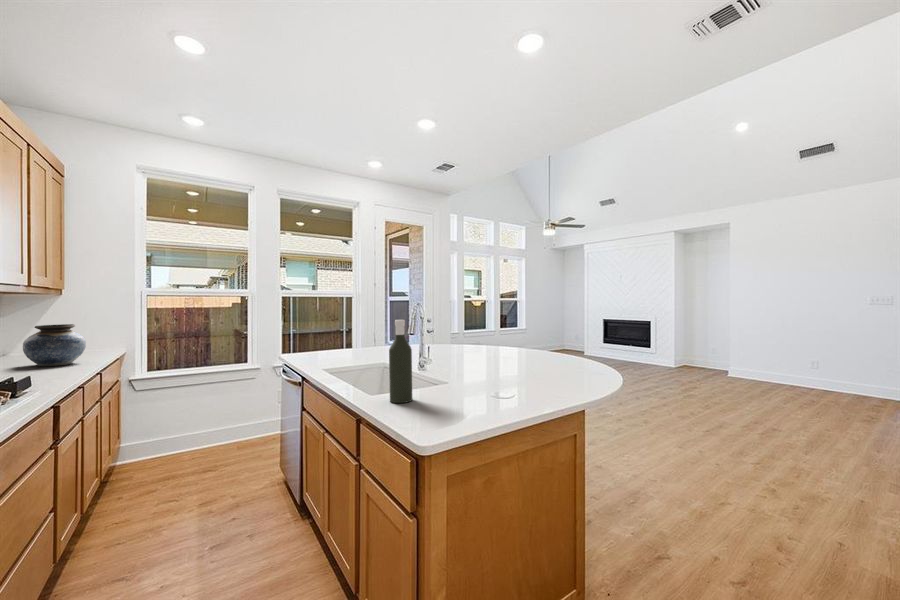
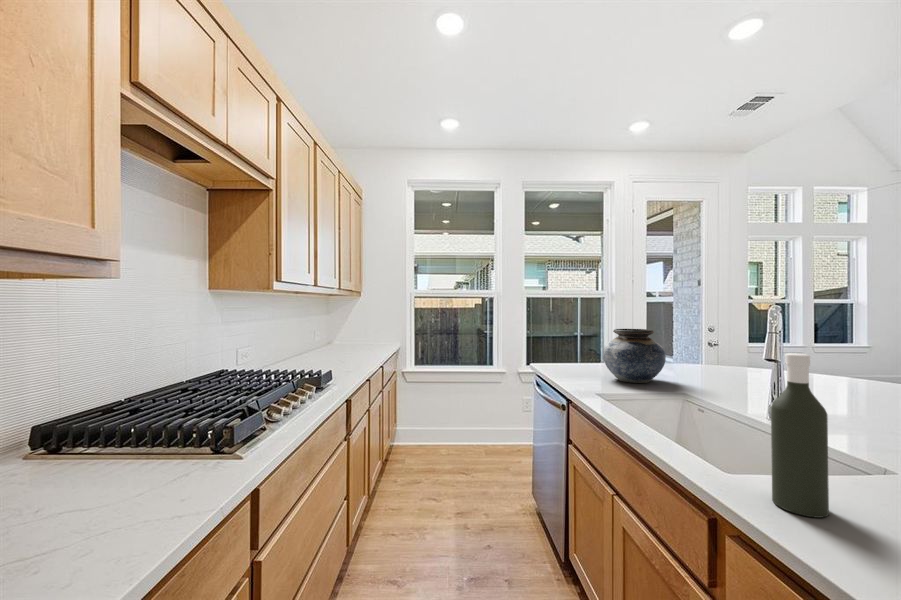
vase: present [23,324,86,366] -> present [603,329,666,383]

